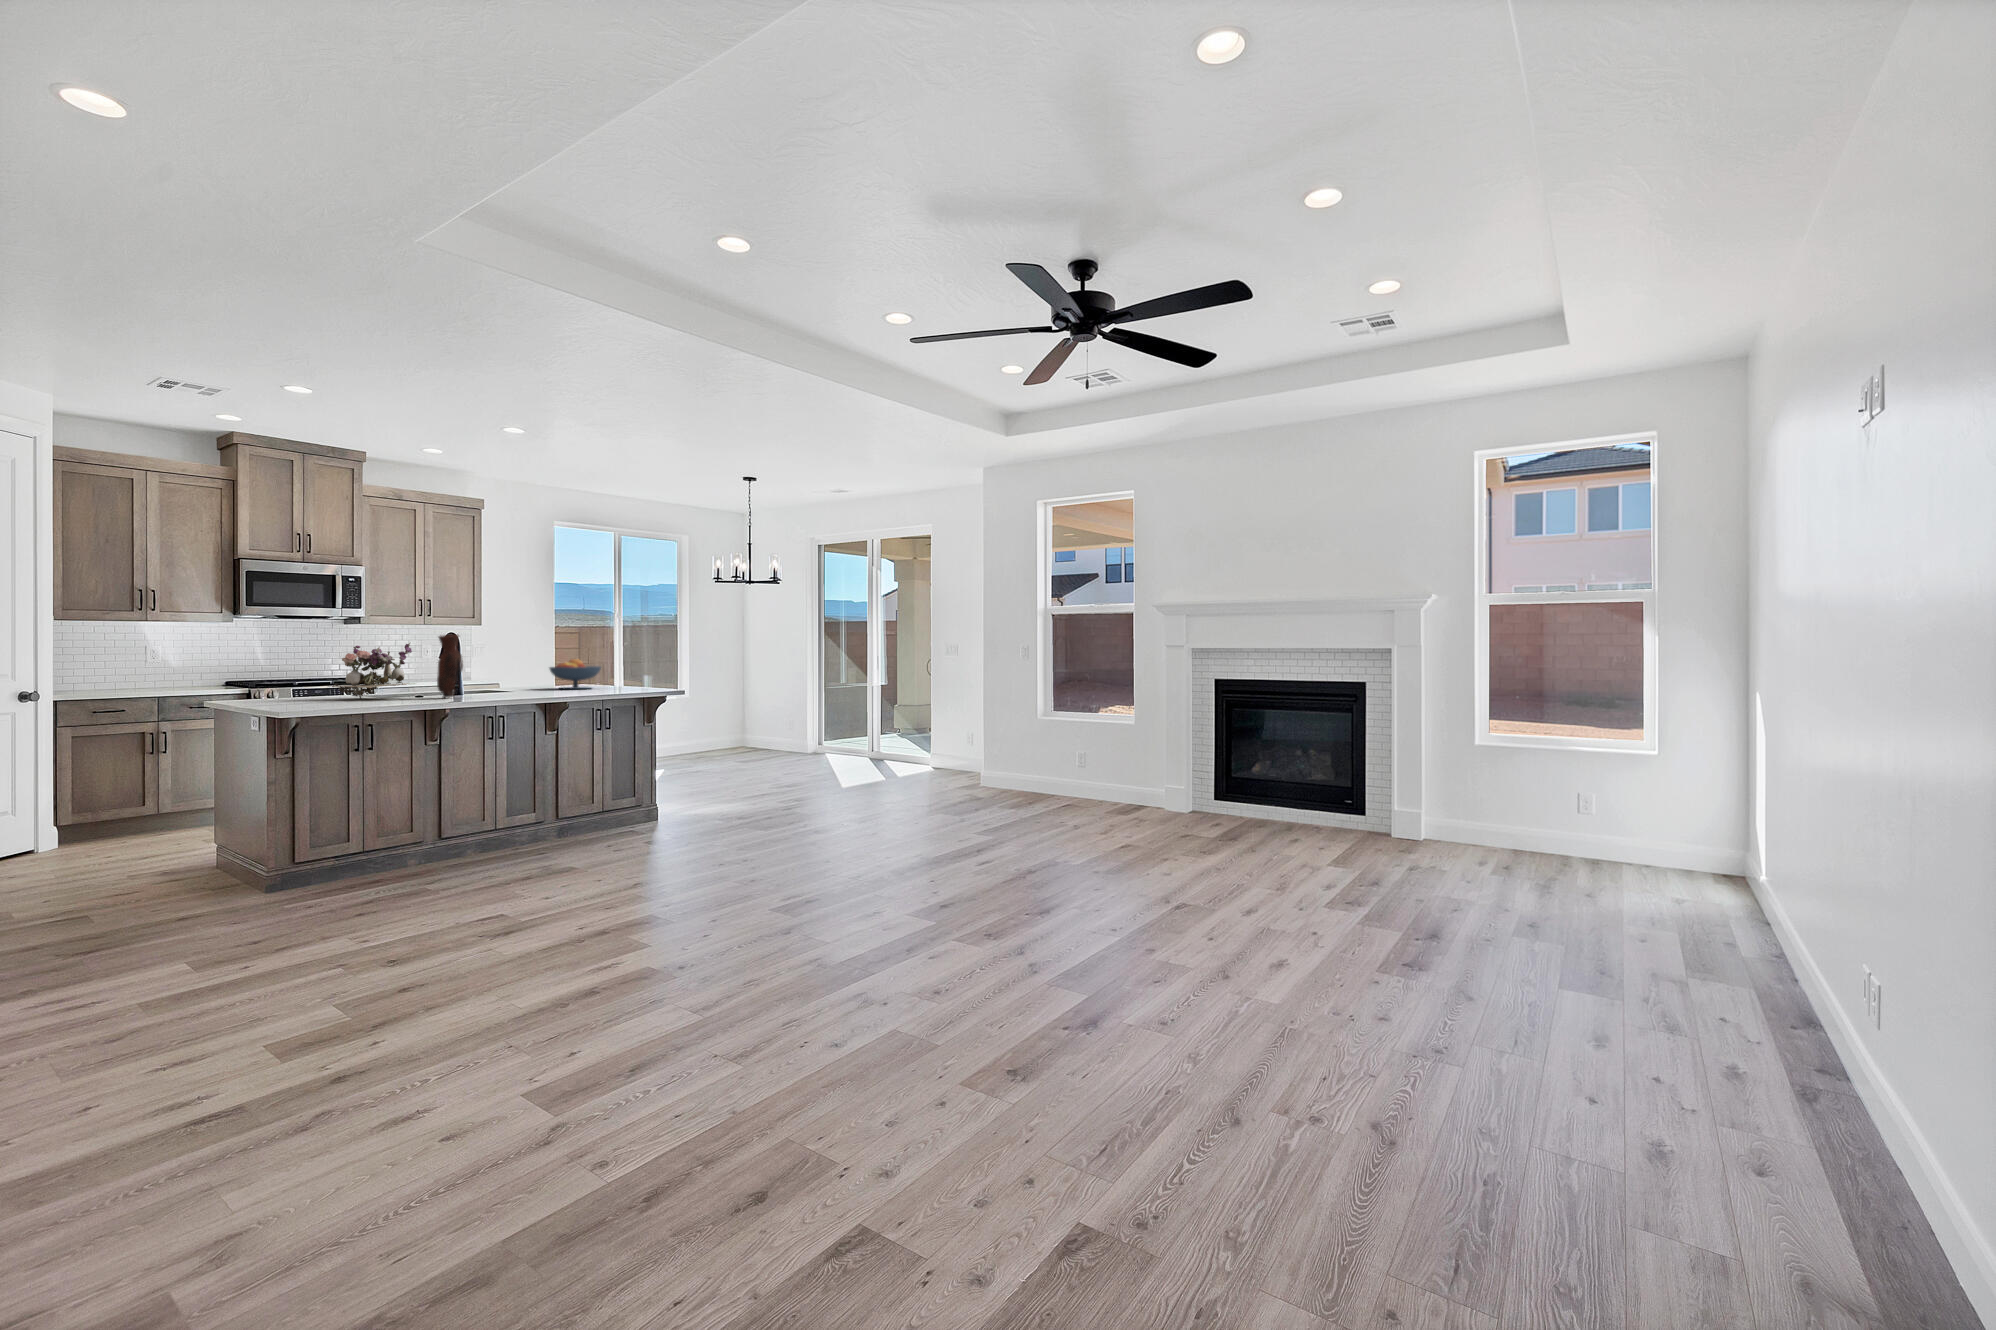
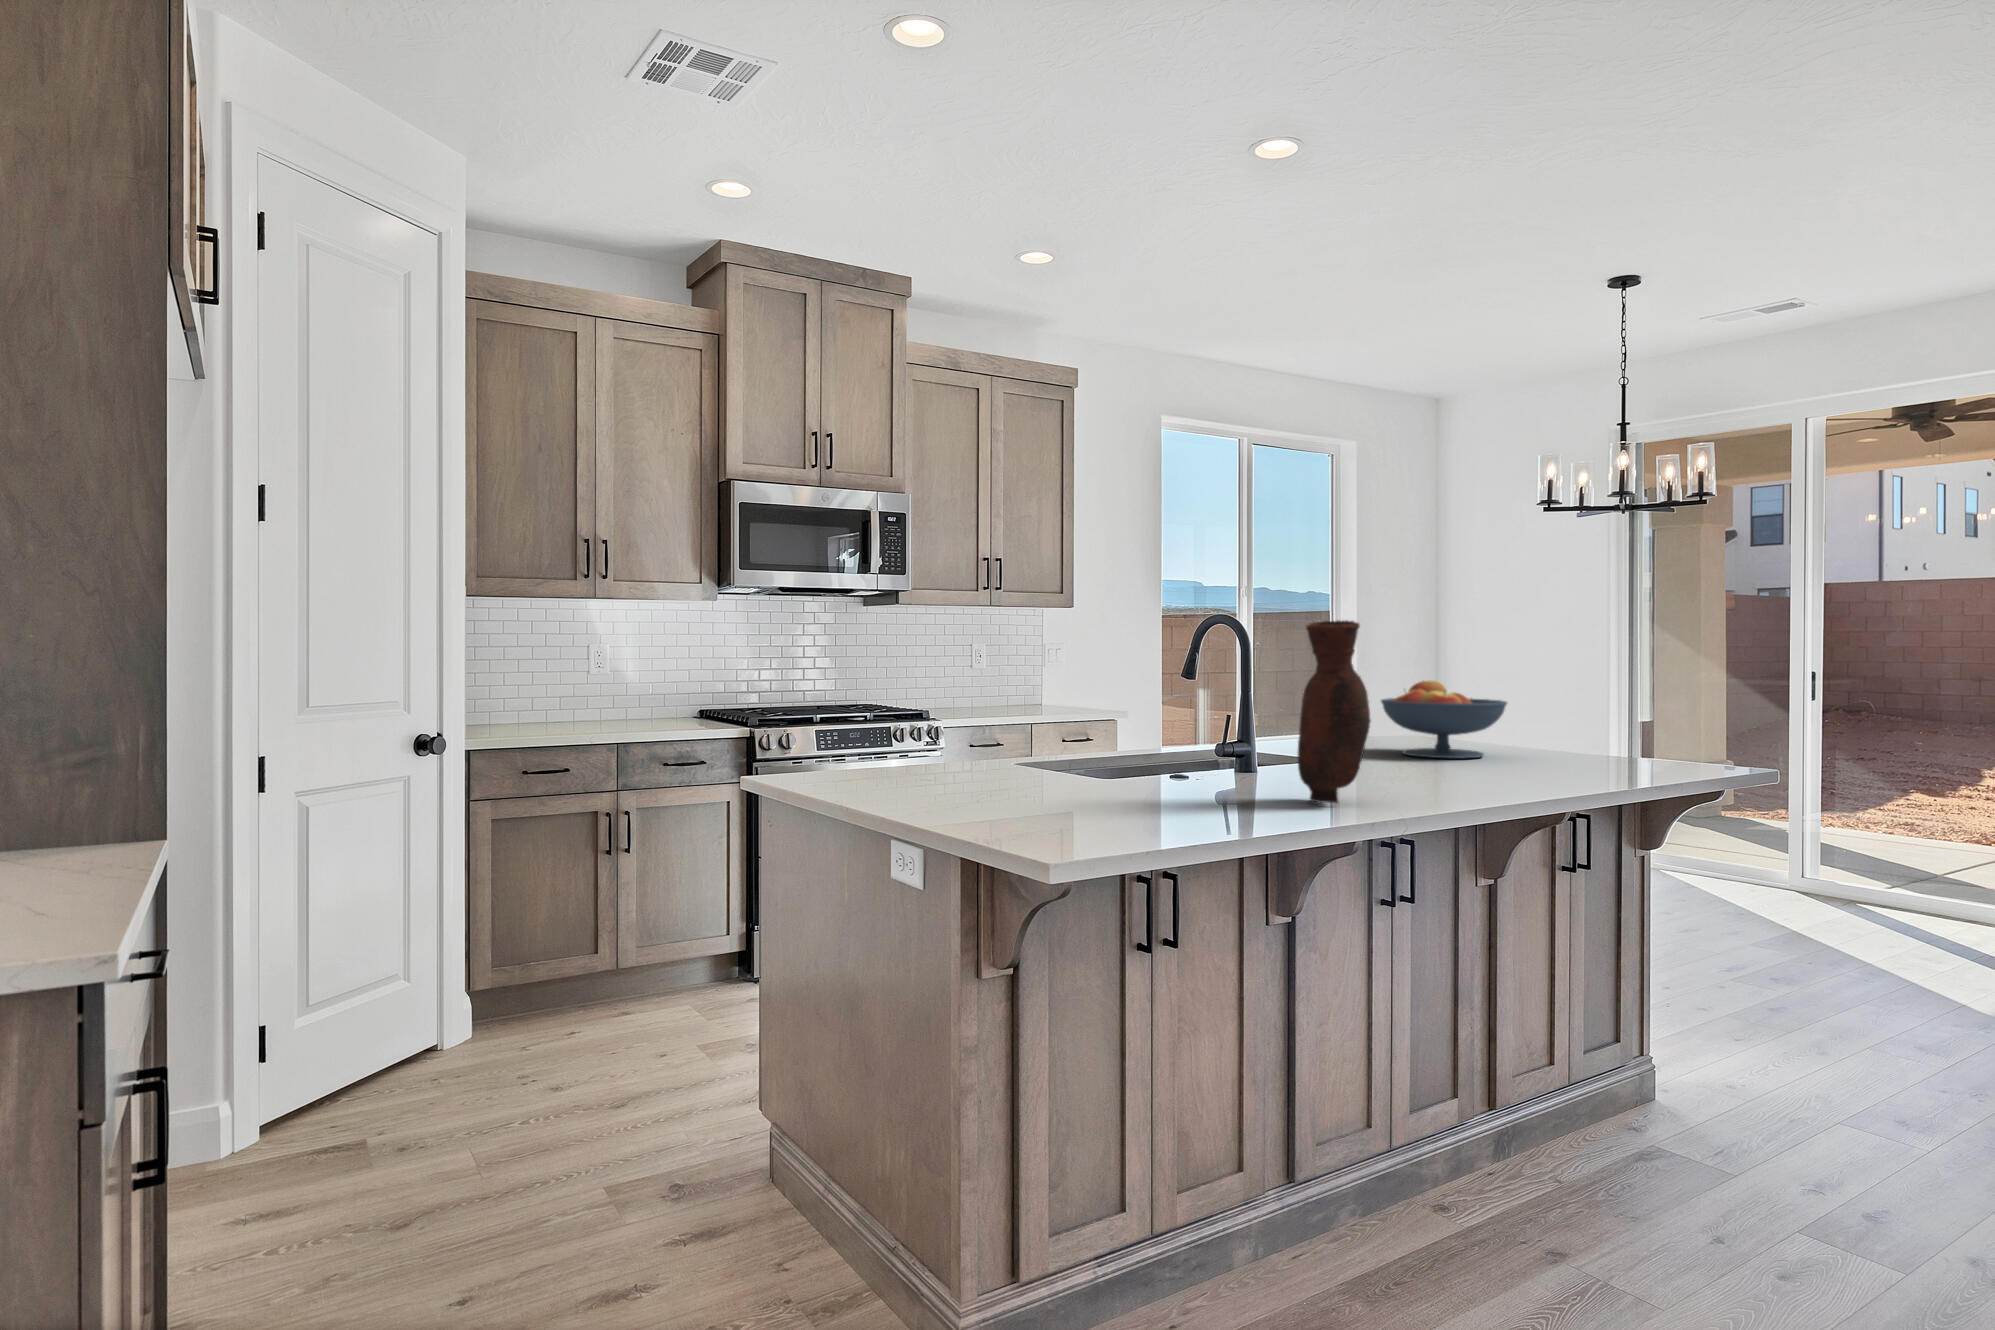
flower arrangement: present [328,643,415,698] -> none [1027,642,1221,796]

